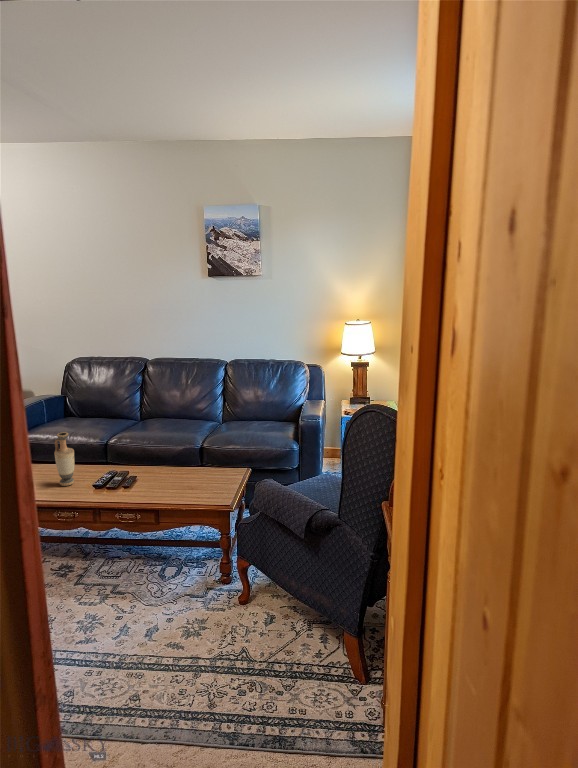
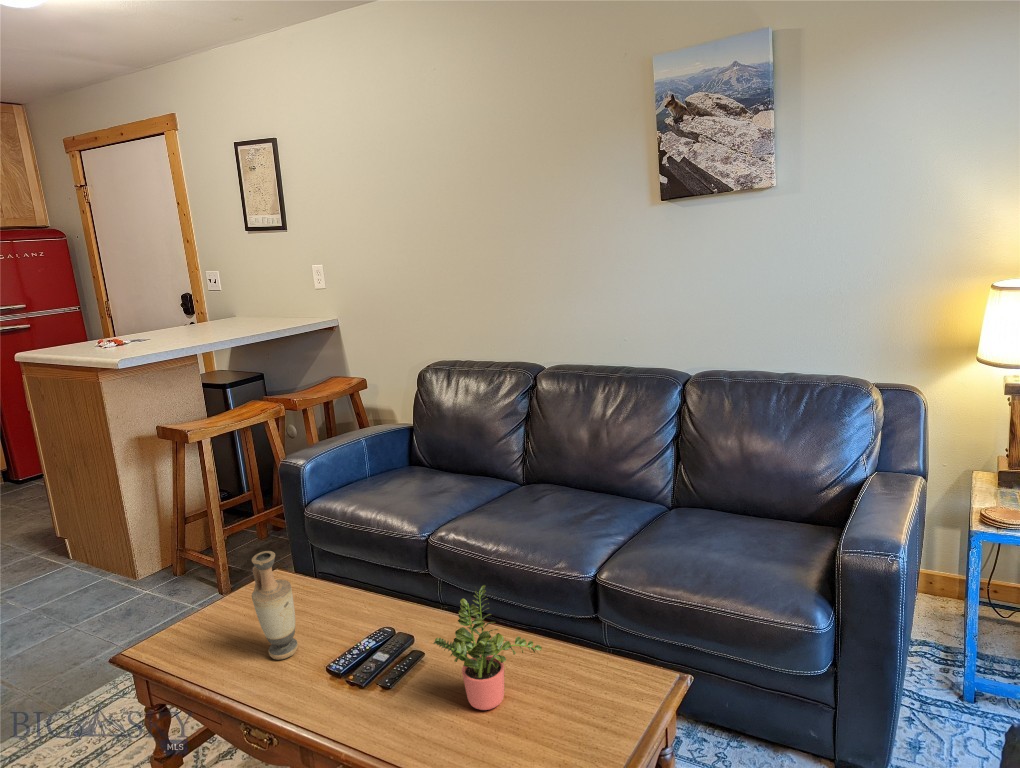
potted plant: none [164,432,203,483] -> present [434,585,542,710]

